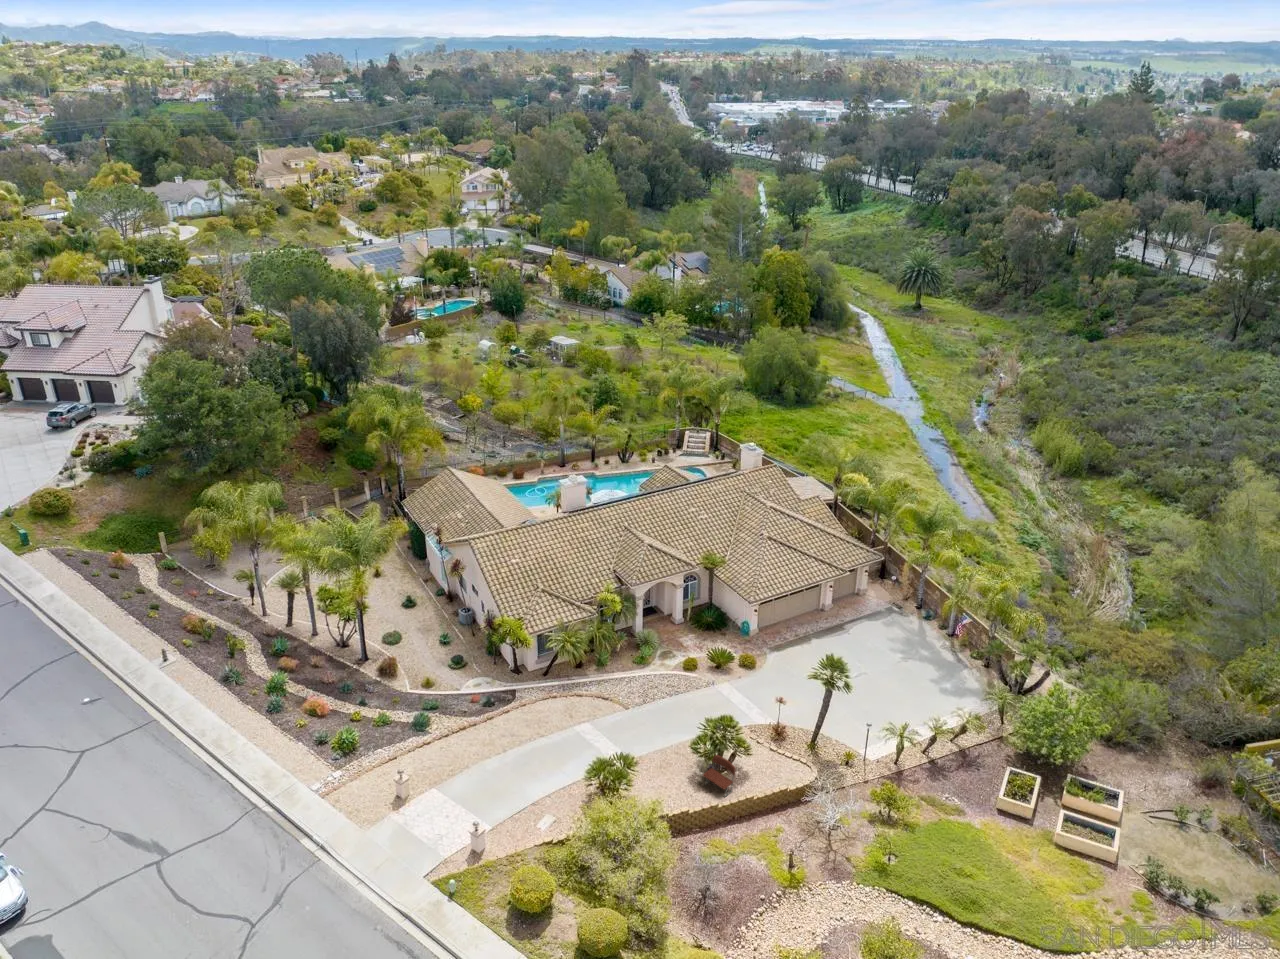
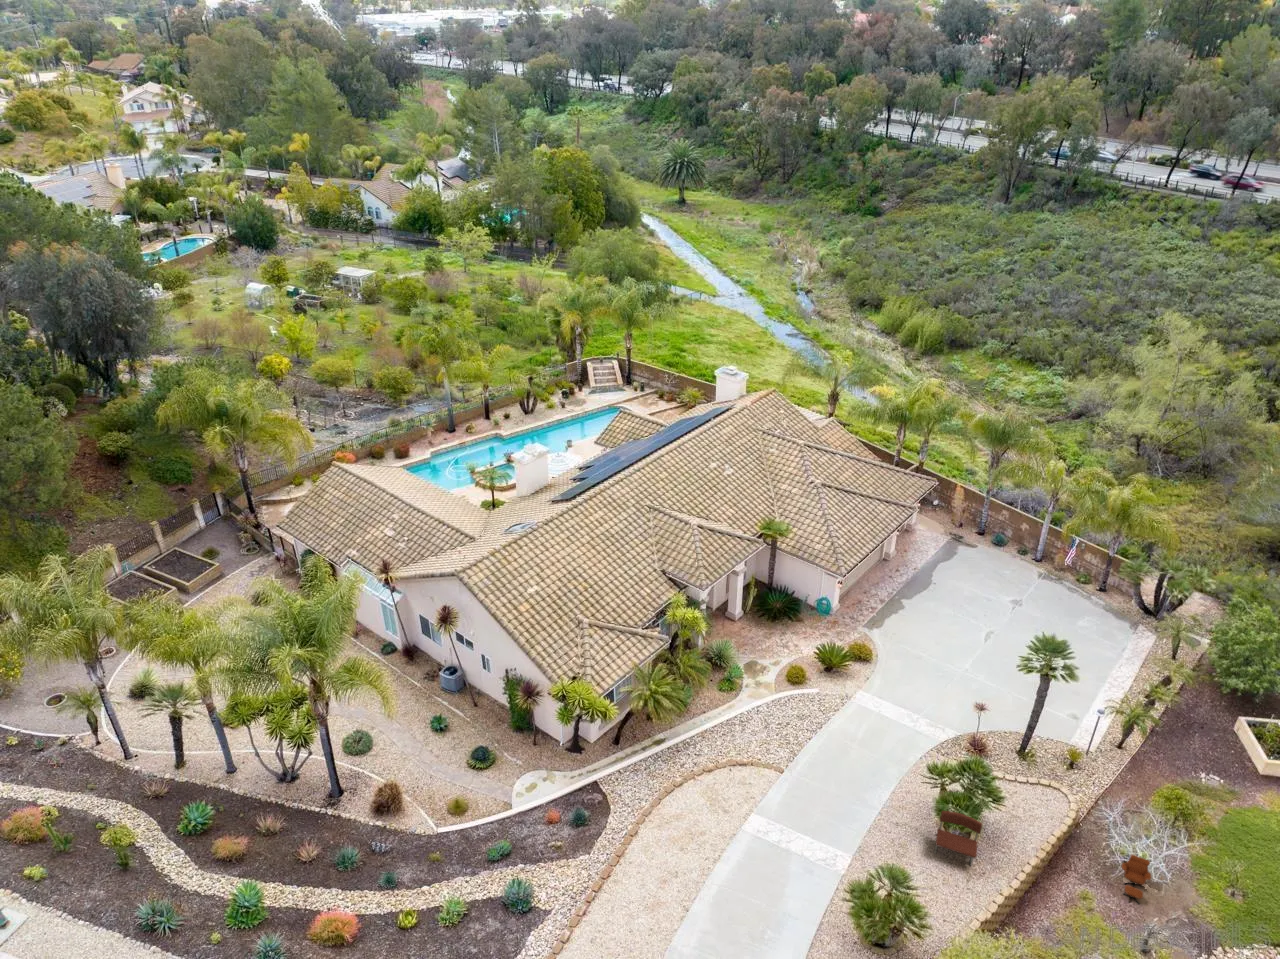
lounge chair: none [822,816,847,851] -> present [1122,854,1151,903]

